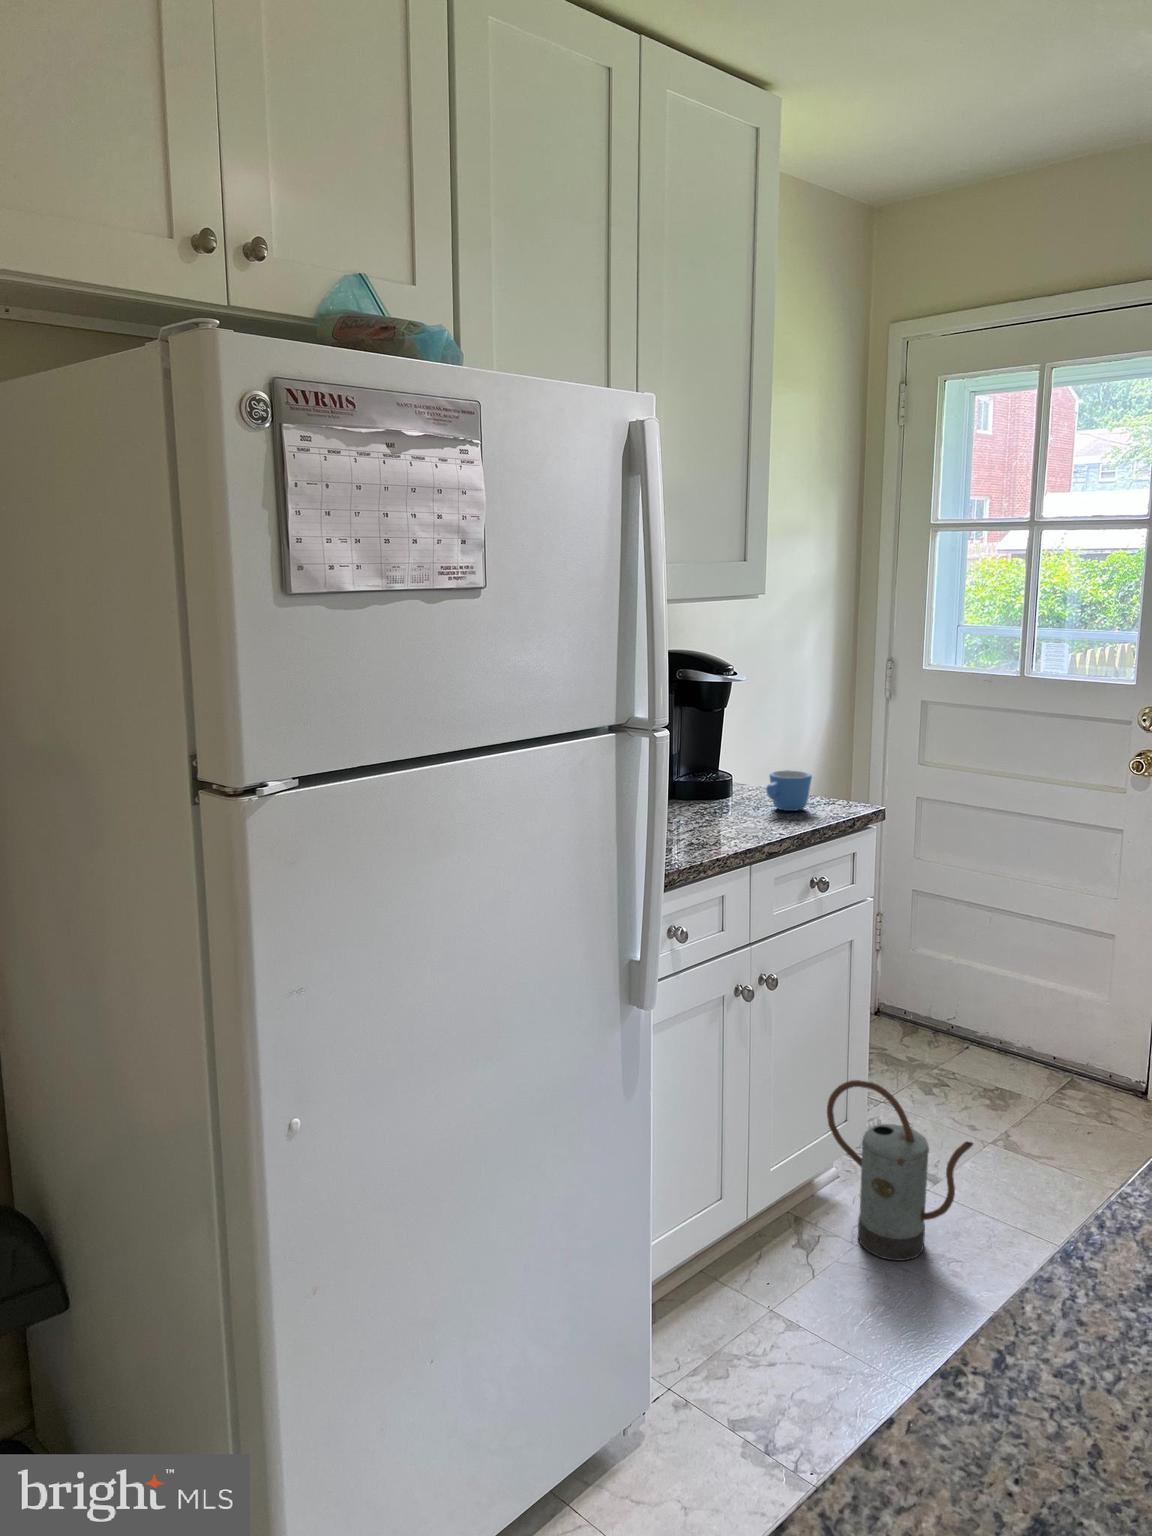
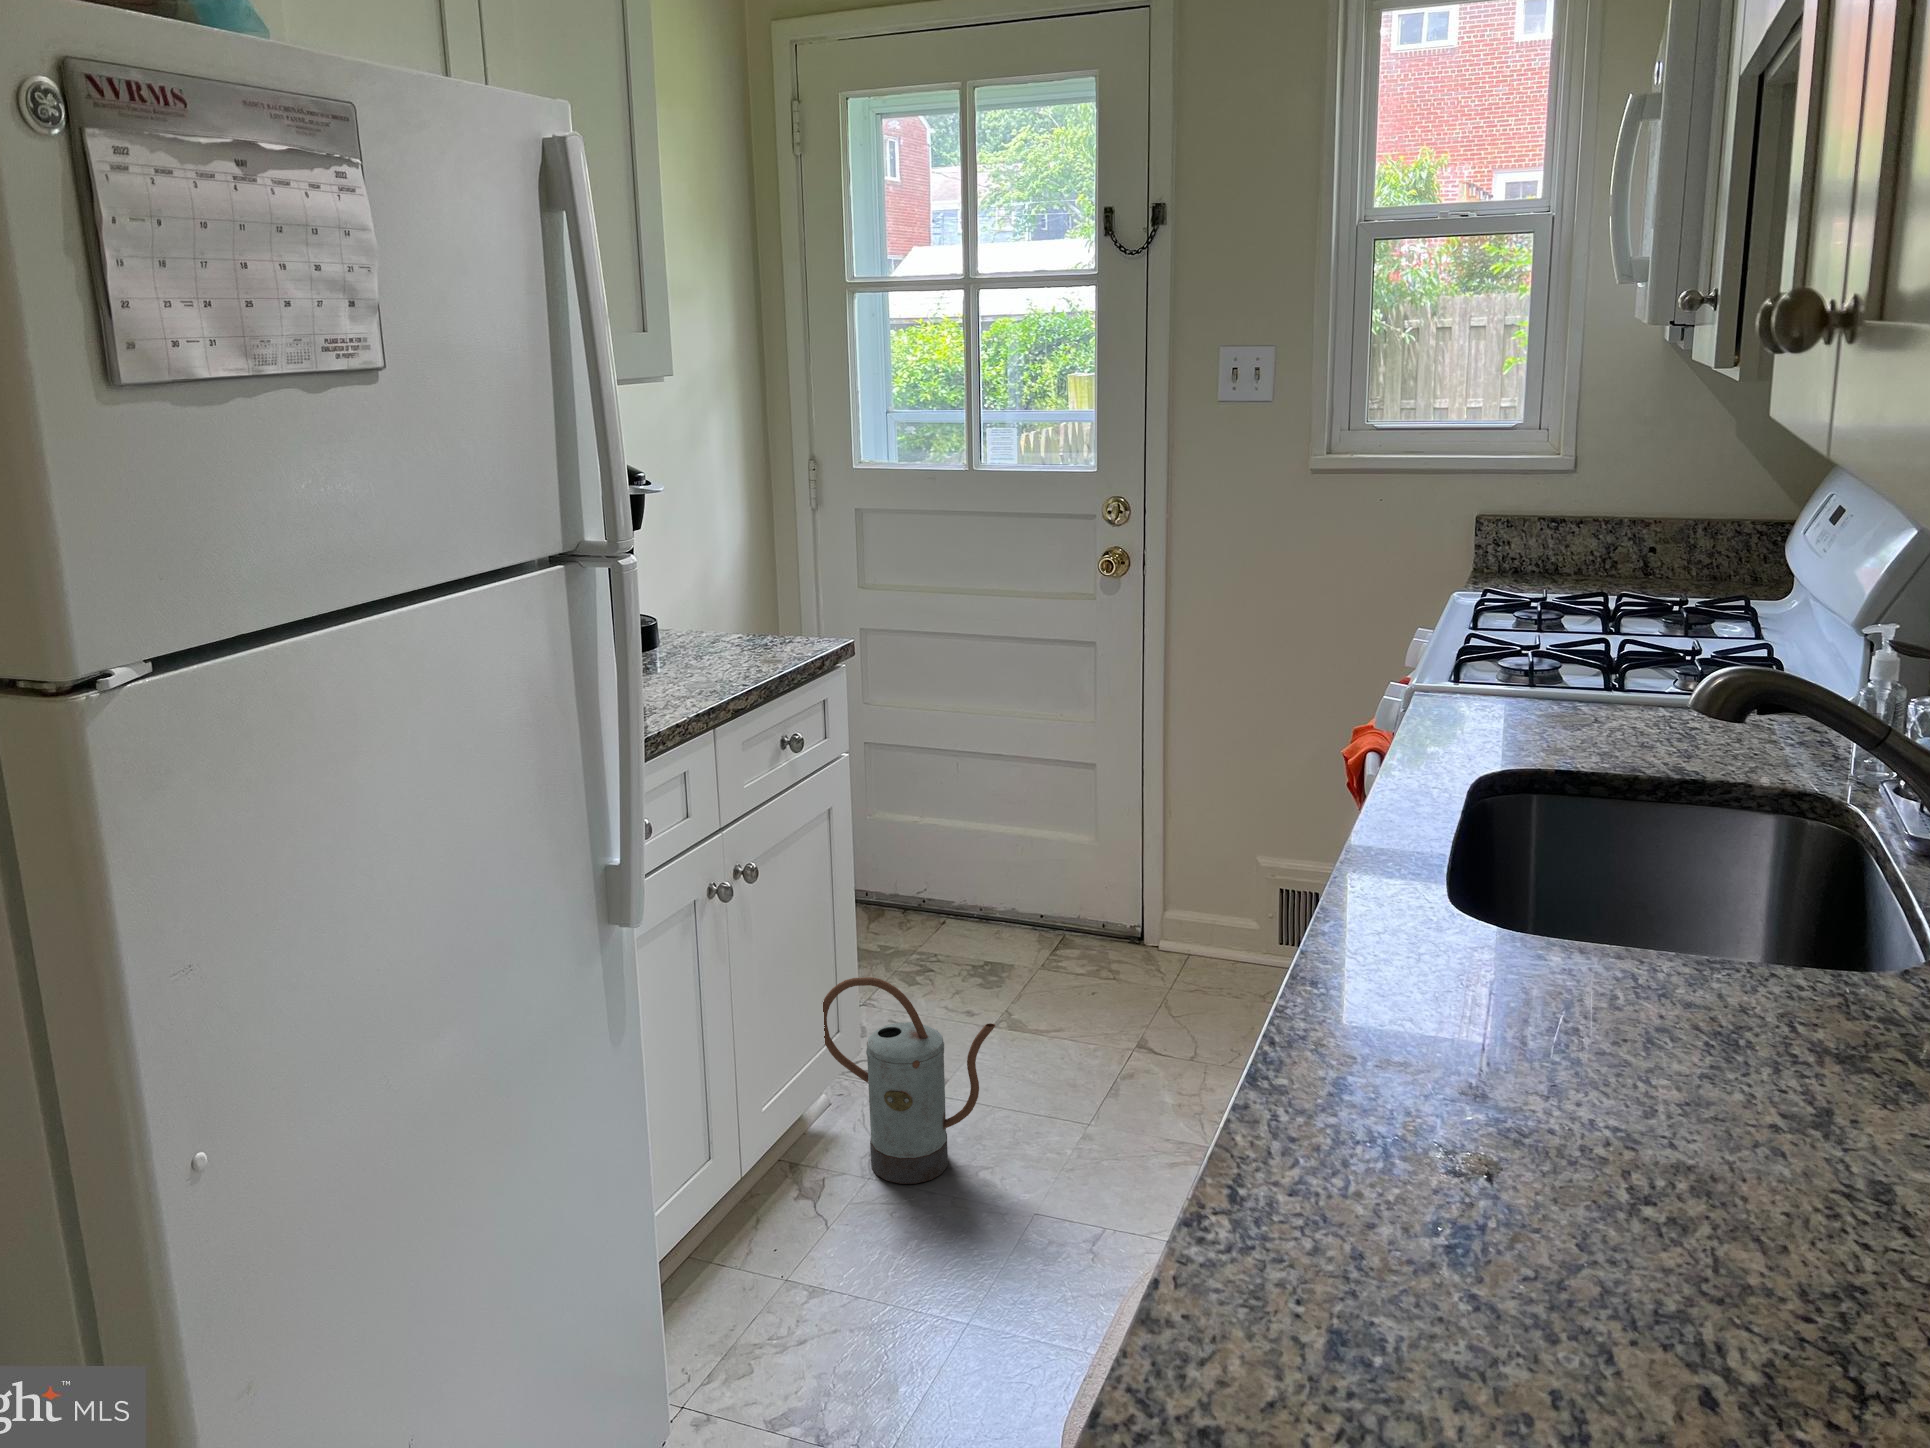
mug: present [766,770,812,811] -> none [707,605,760,657]

